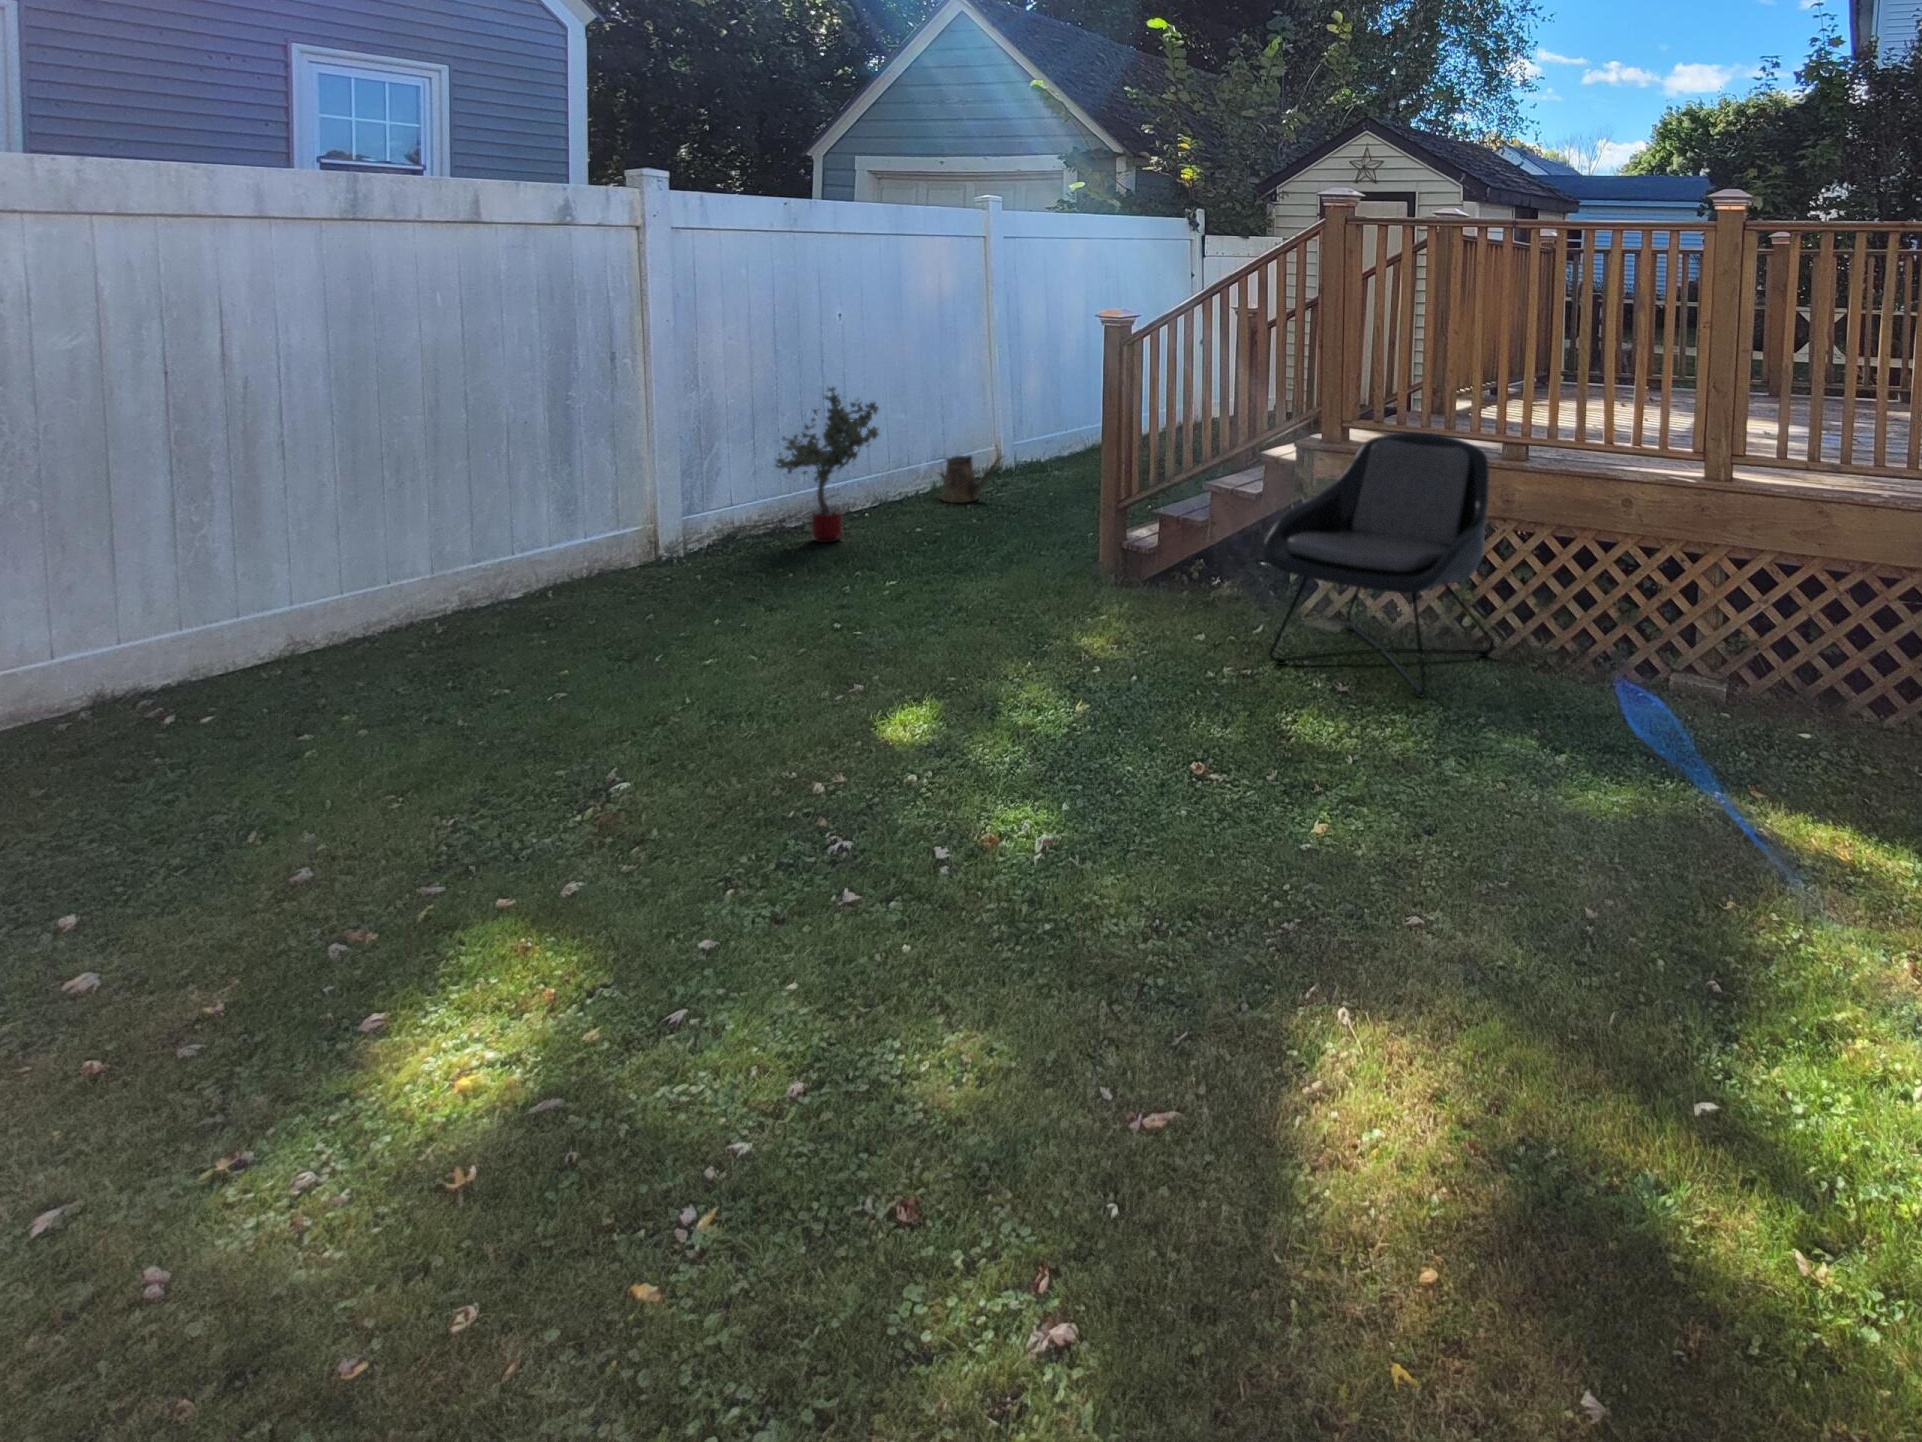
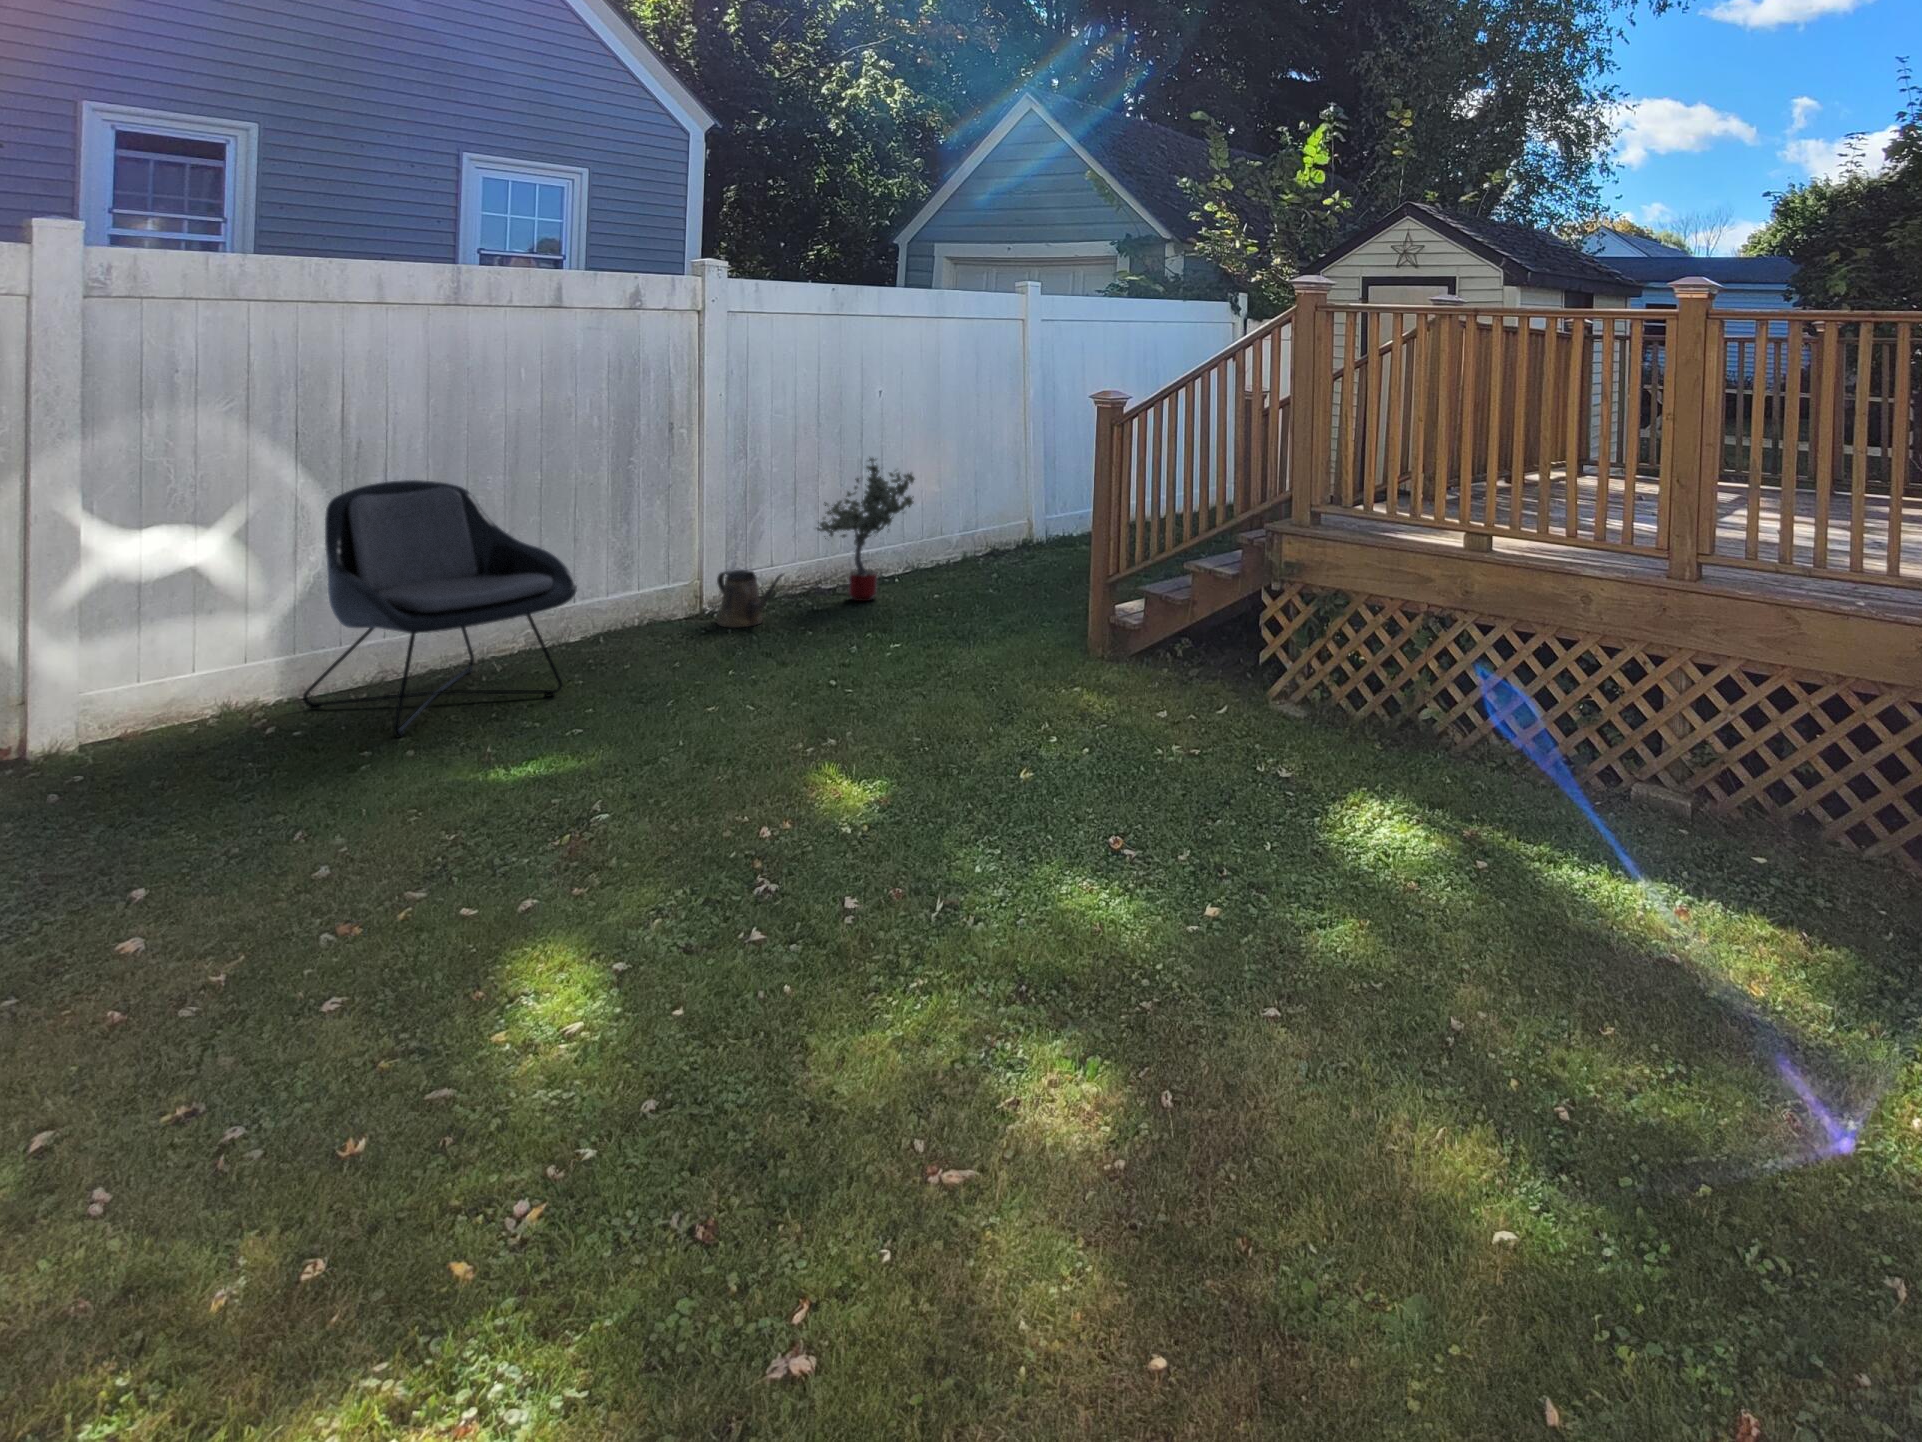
lounge chair: present [1263,432,1494,697] -> present [303,480,577,737]
watering can: present [938,455,1003,503] -> present [717,570,784,627]

